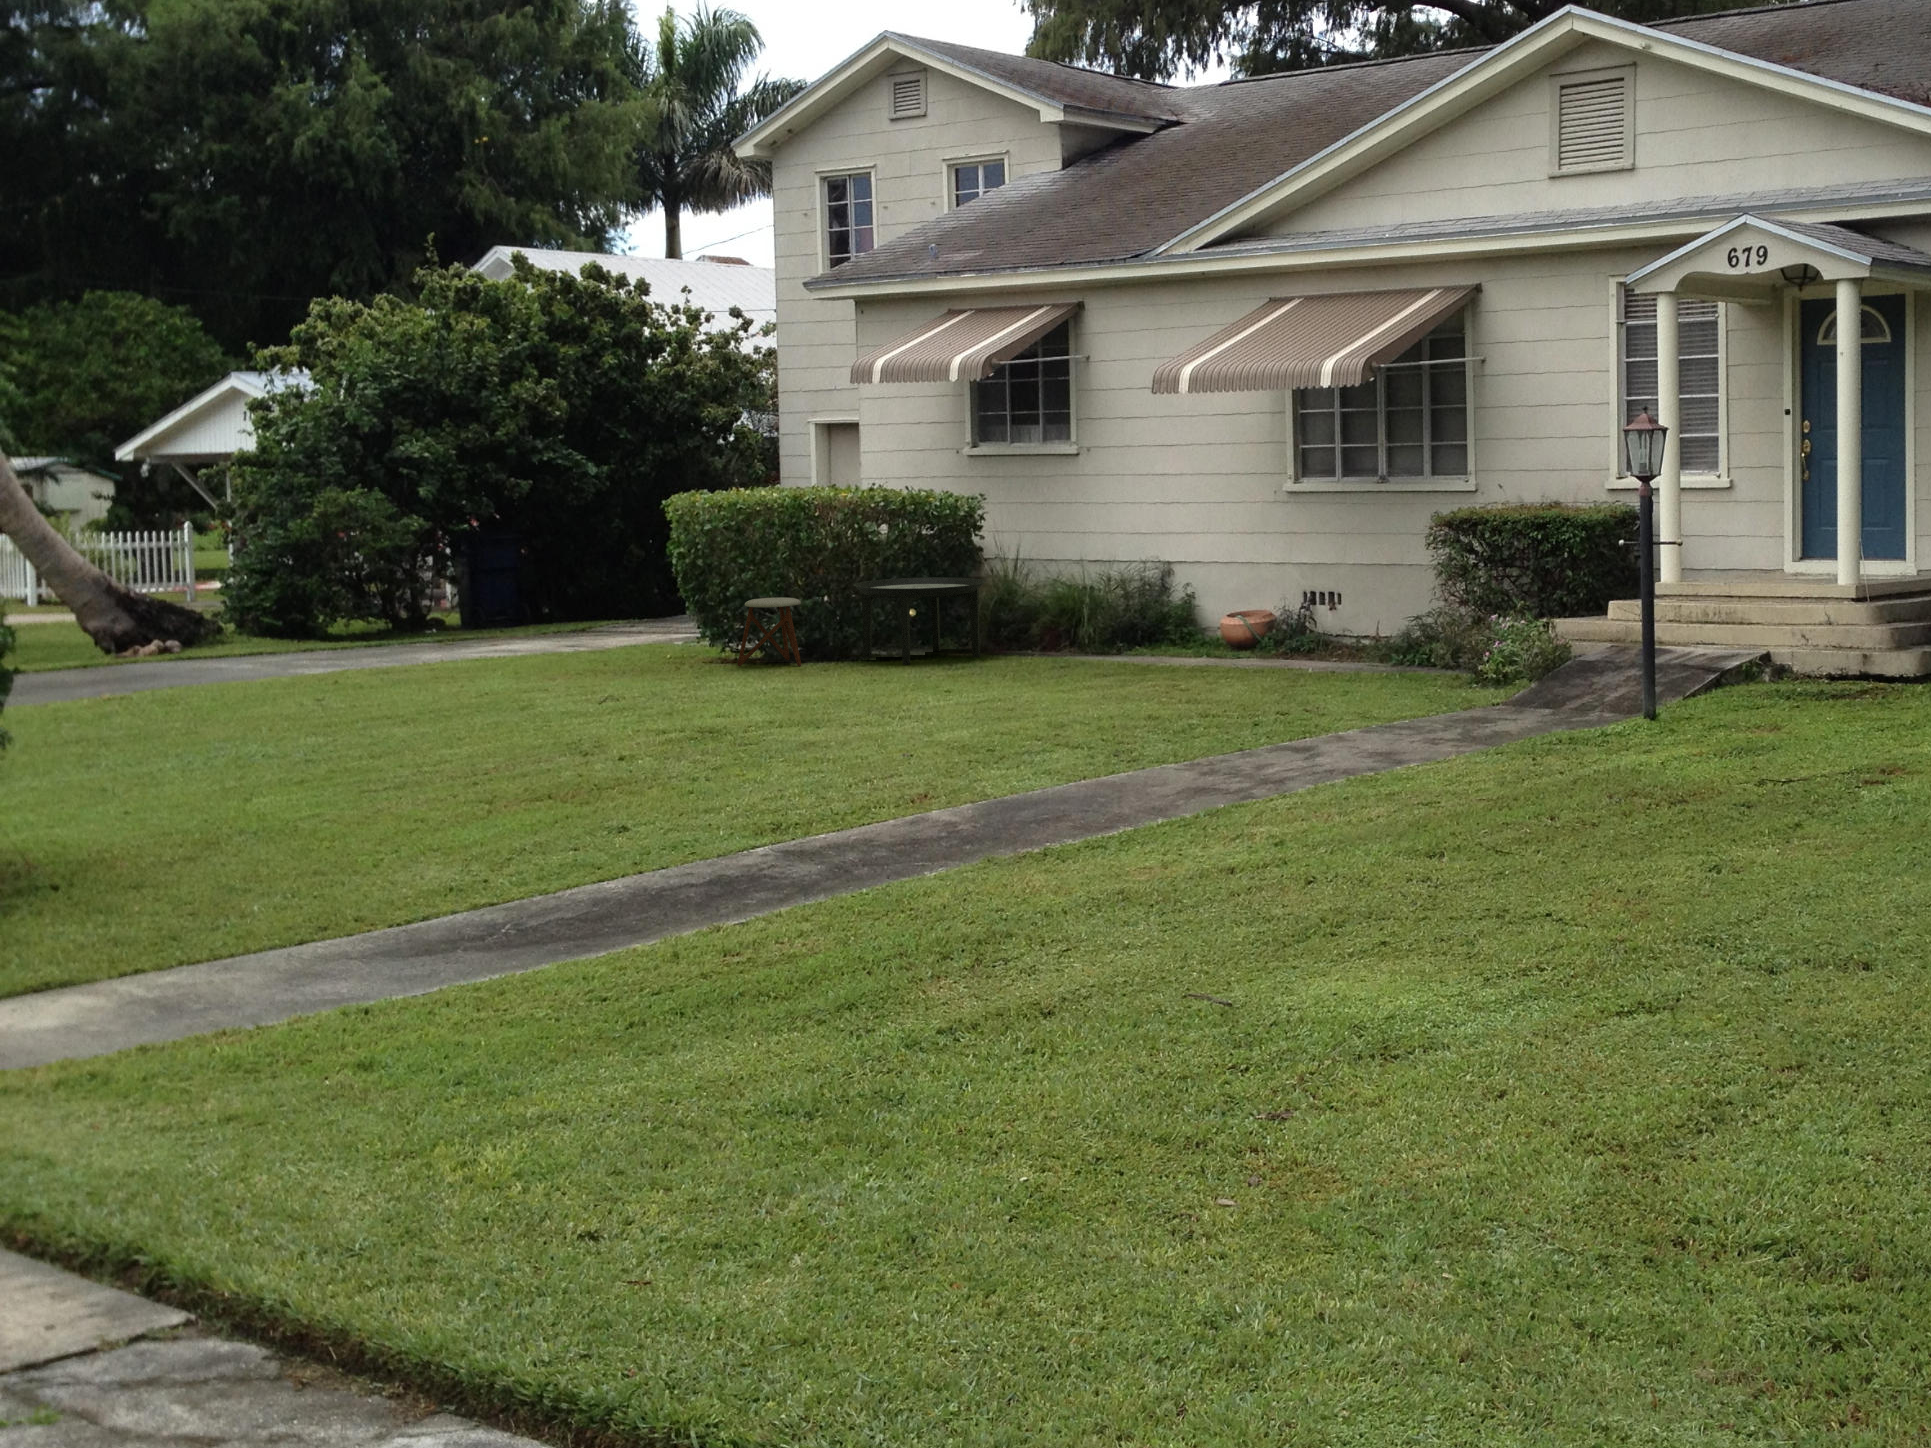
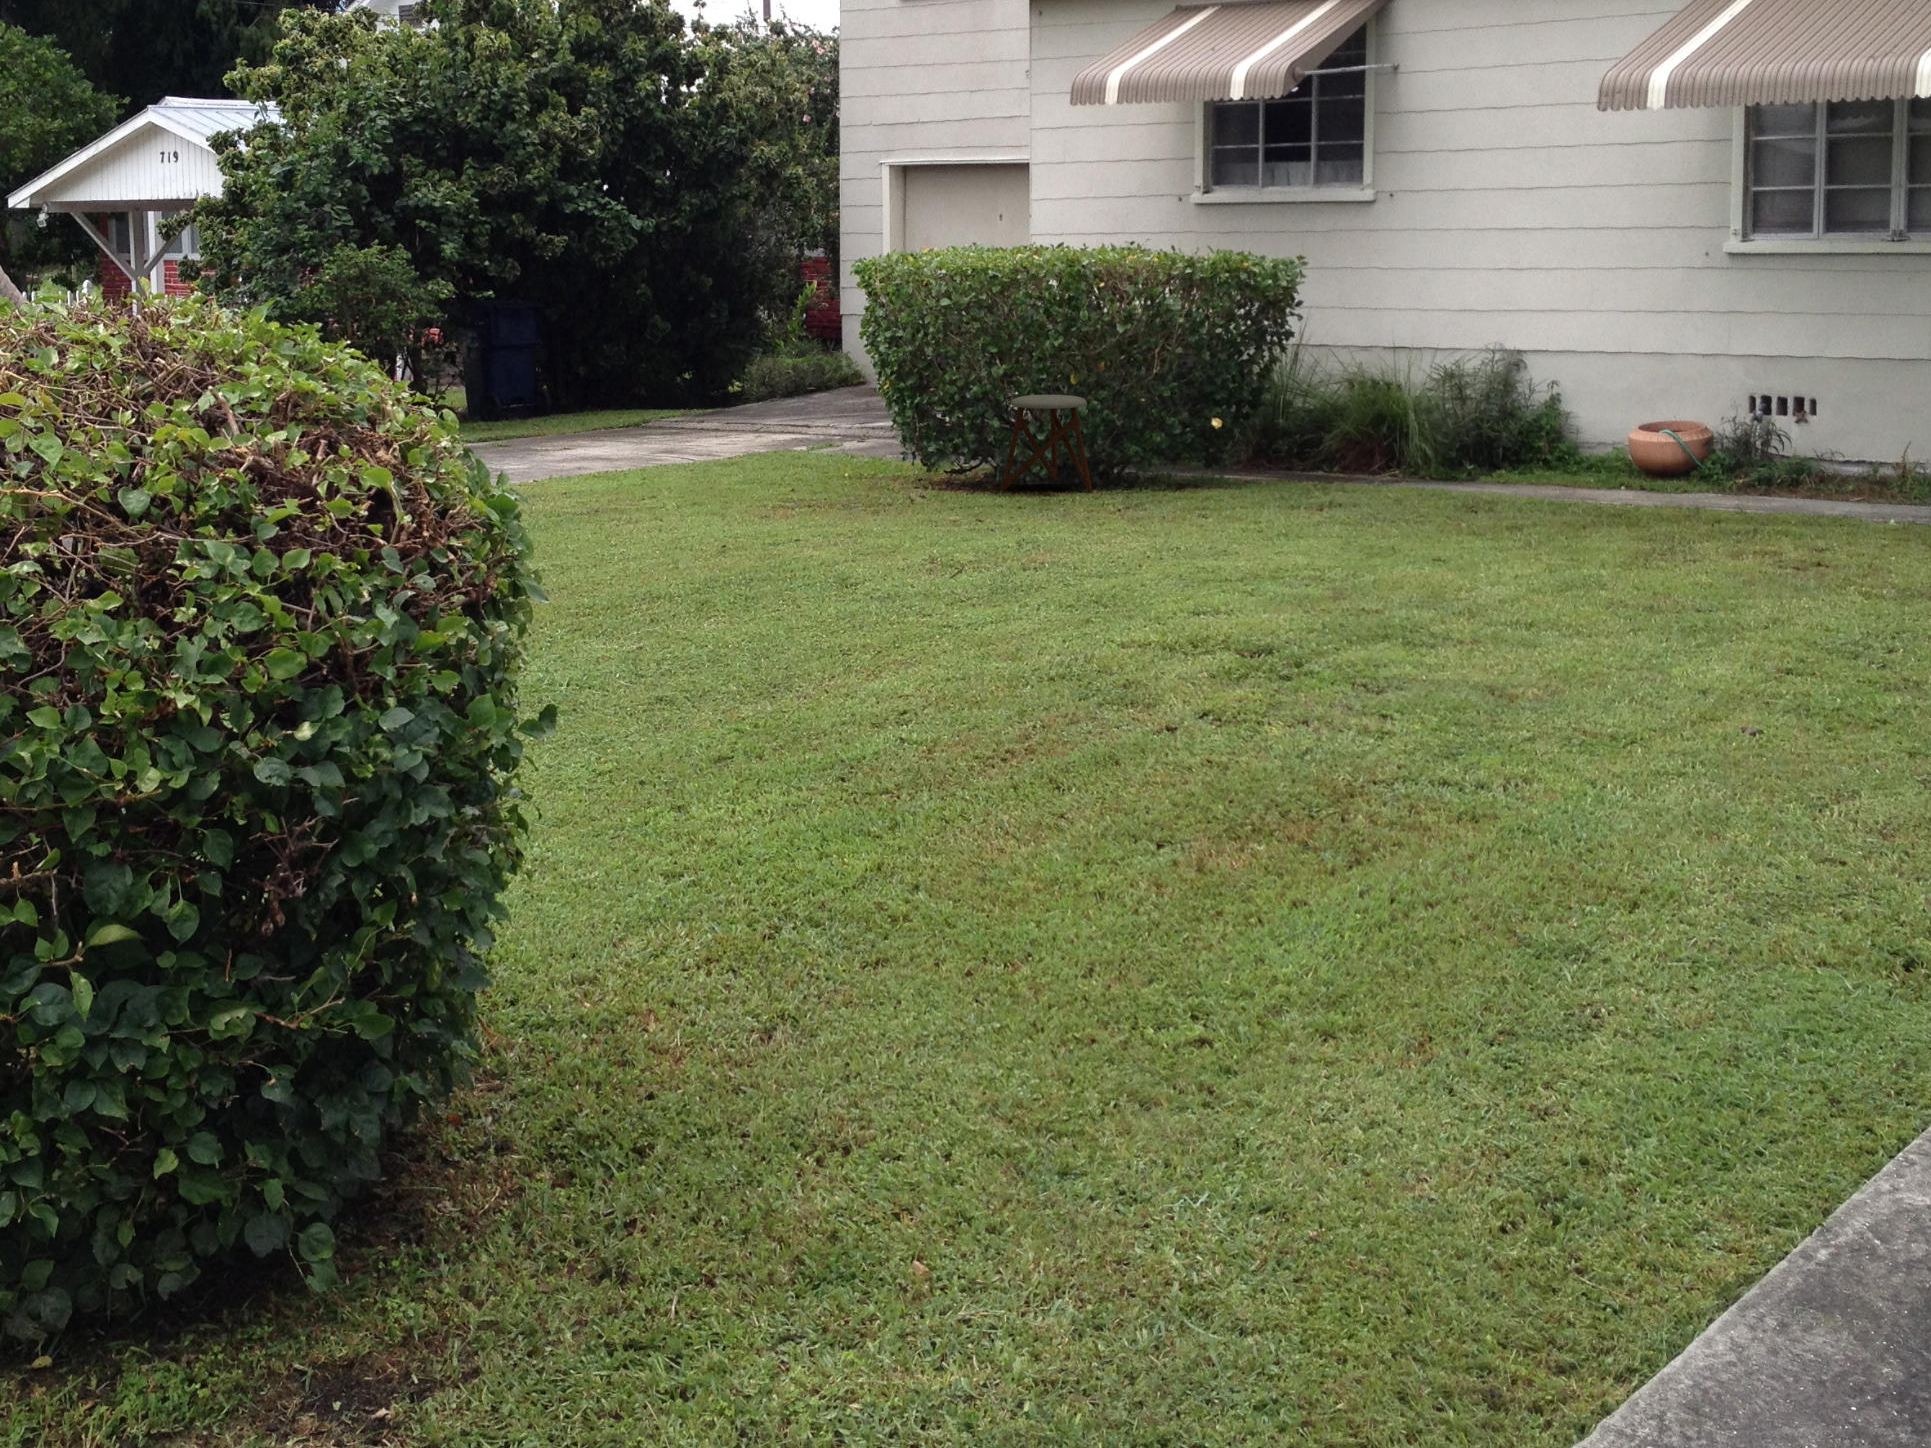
round table: present [854,577,985,665] -> none [1155,369,1340,493]

